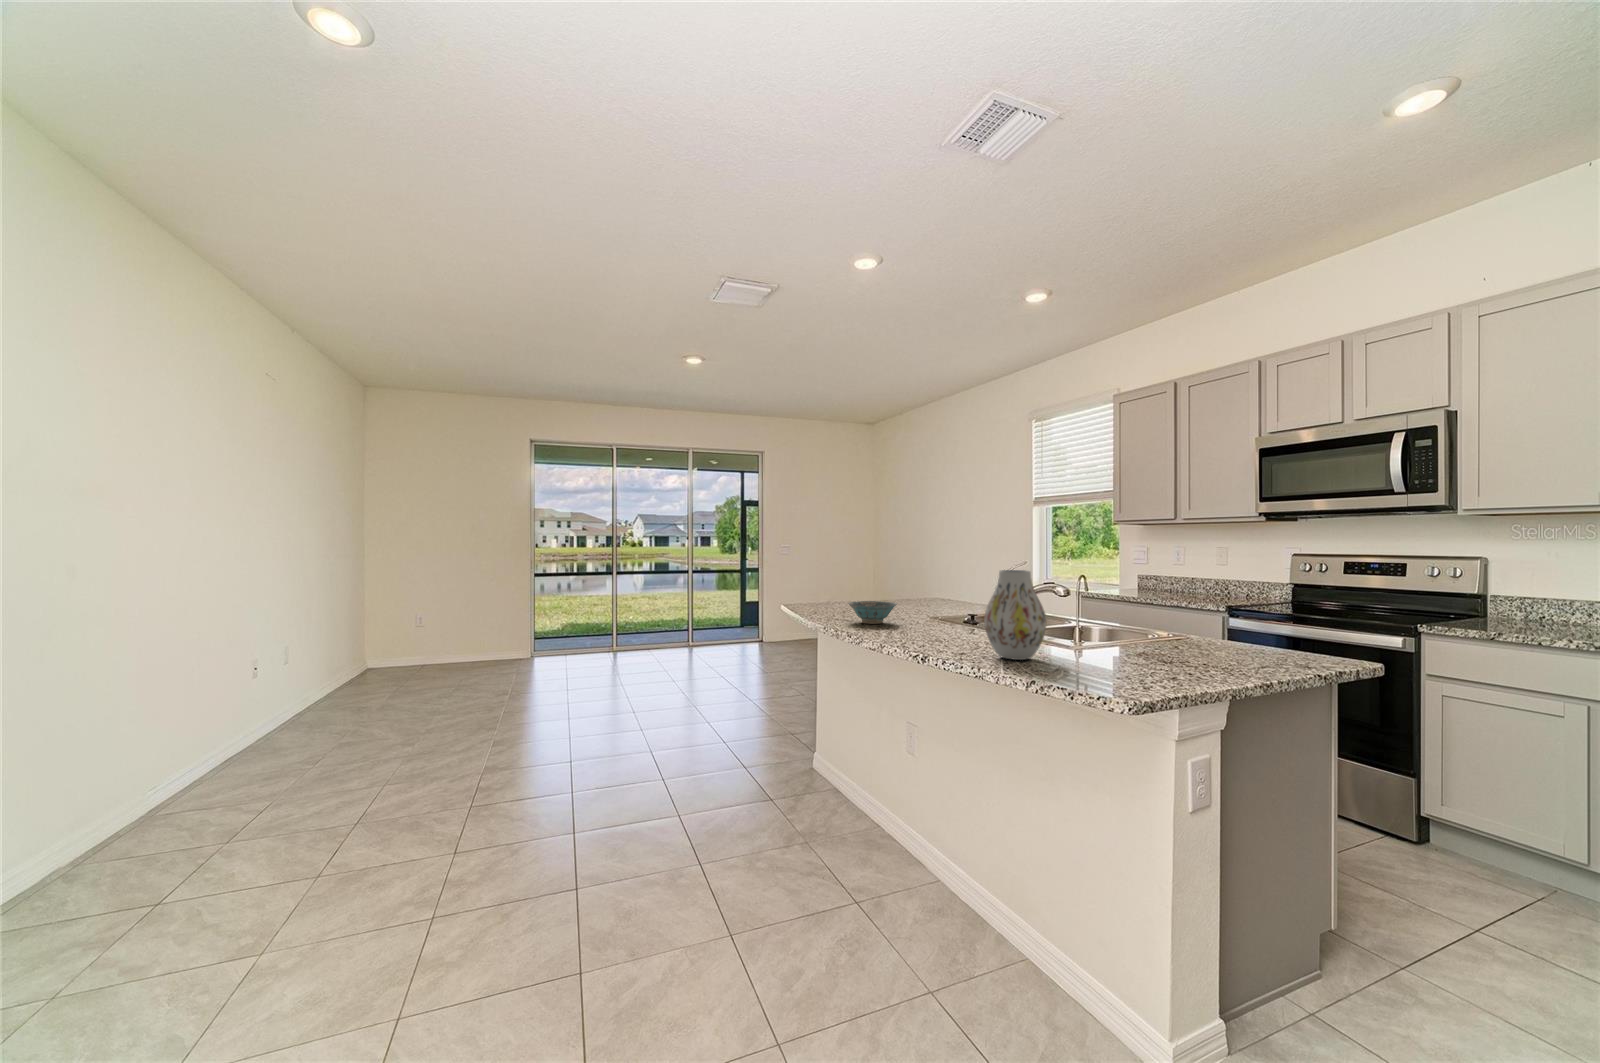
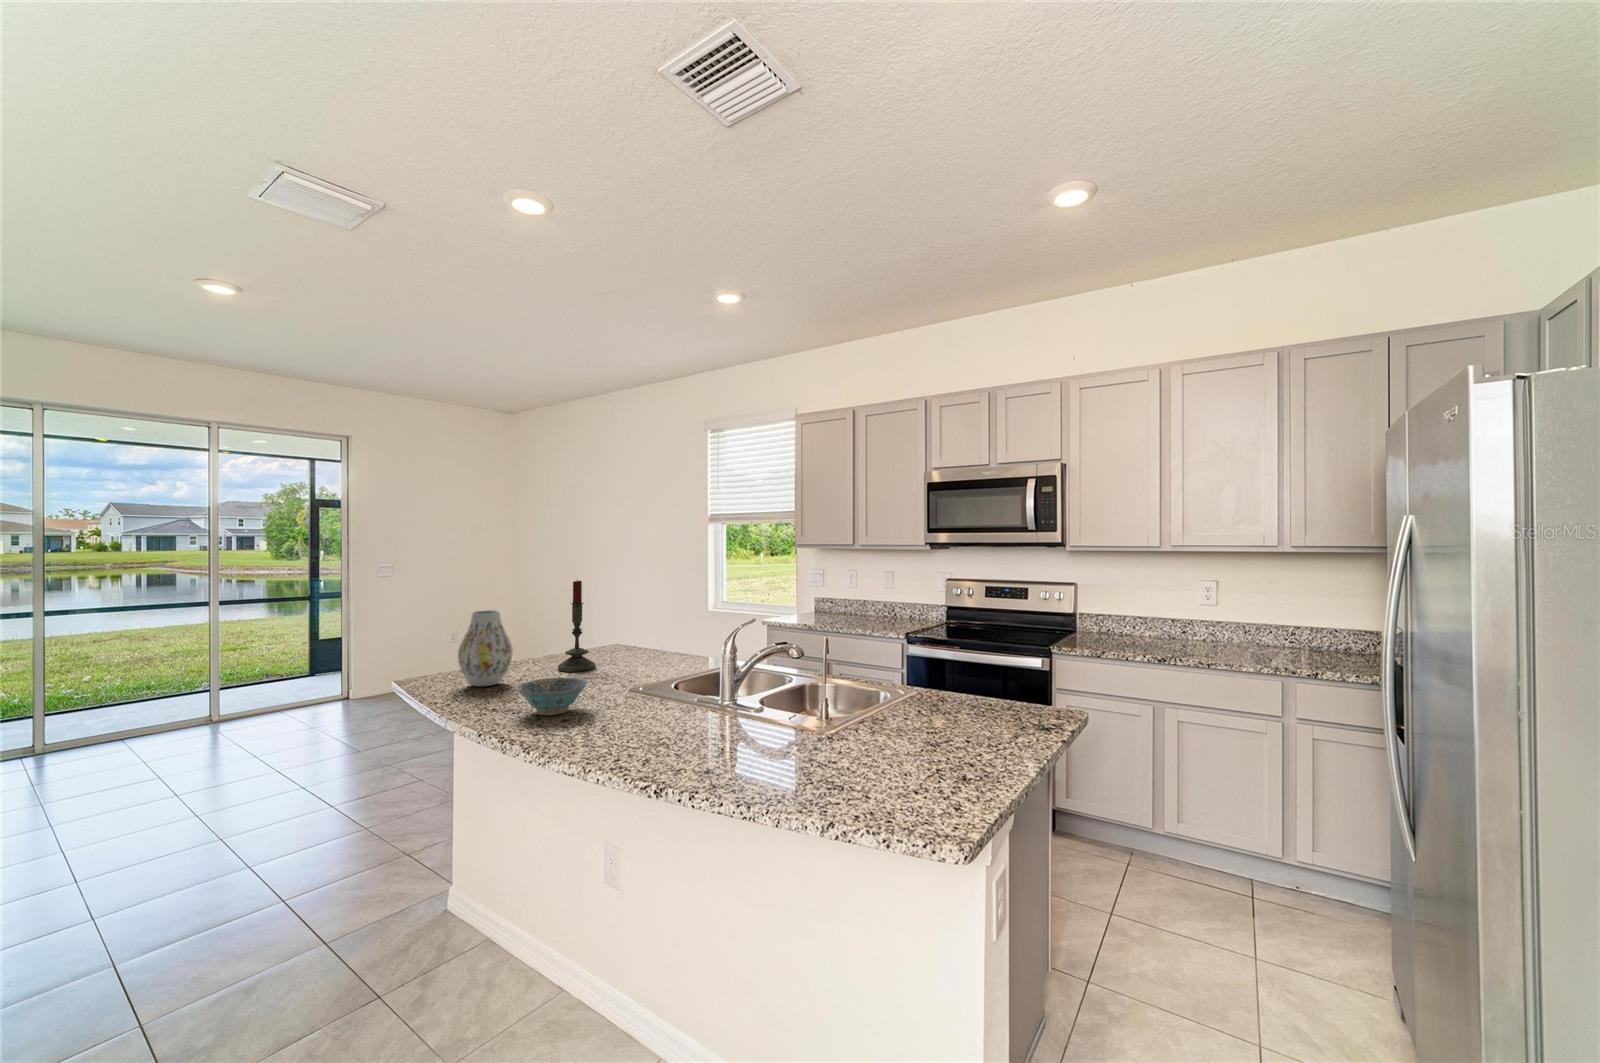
candle: none [886,538,913,608] -> present [558,580,595,672]
vase: present [984,570,1046,660] -> present [458,610,513,686]

